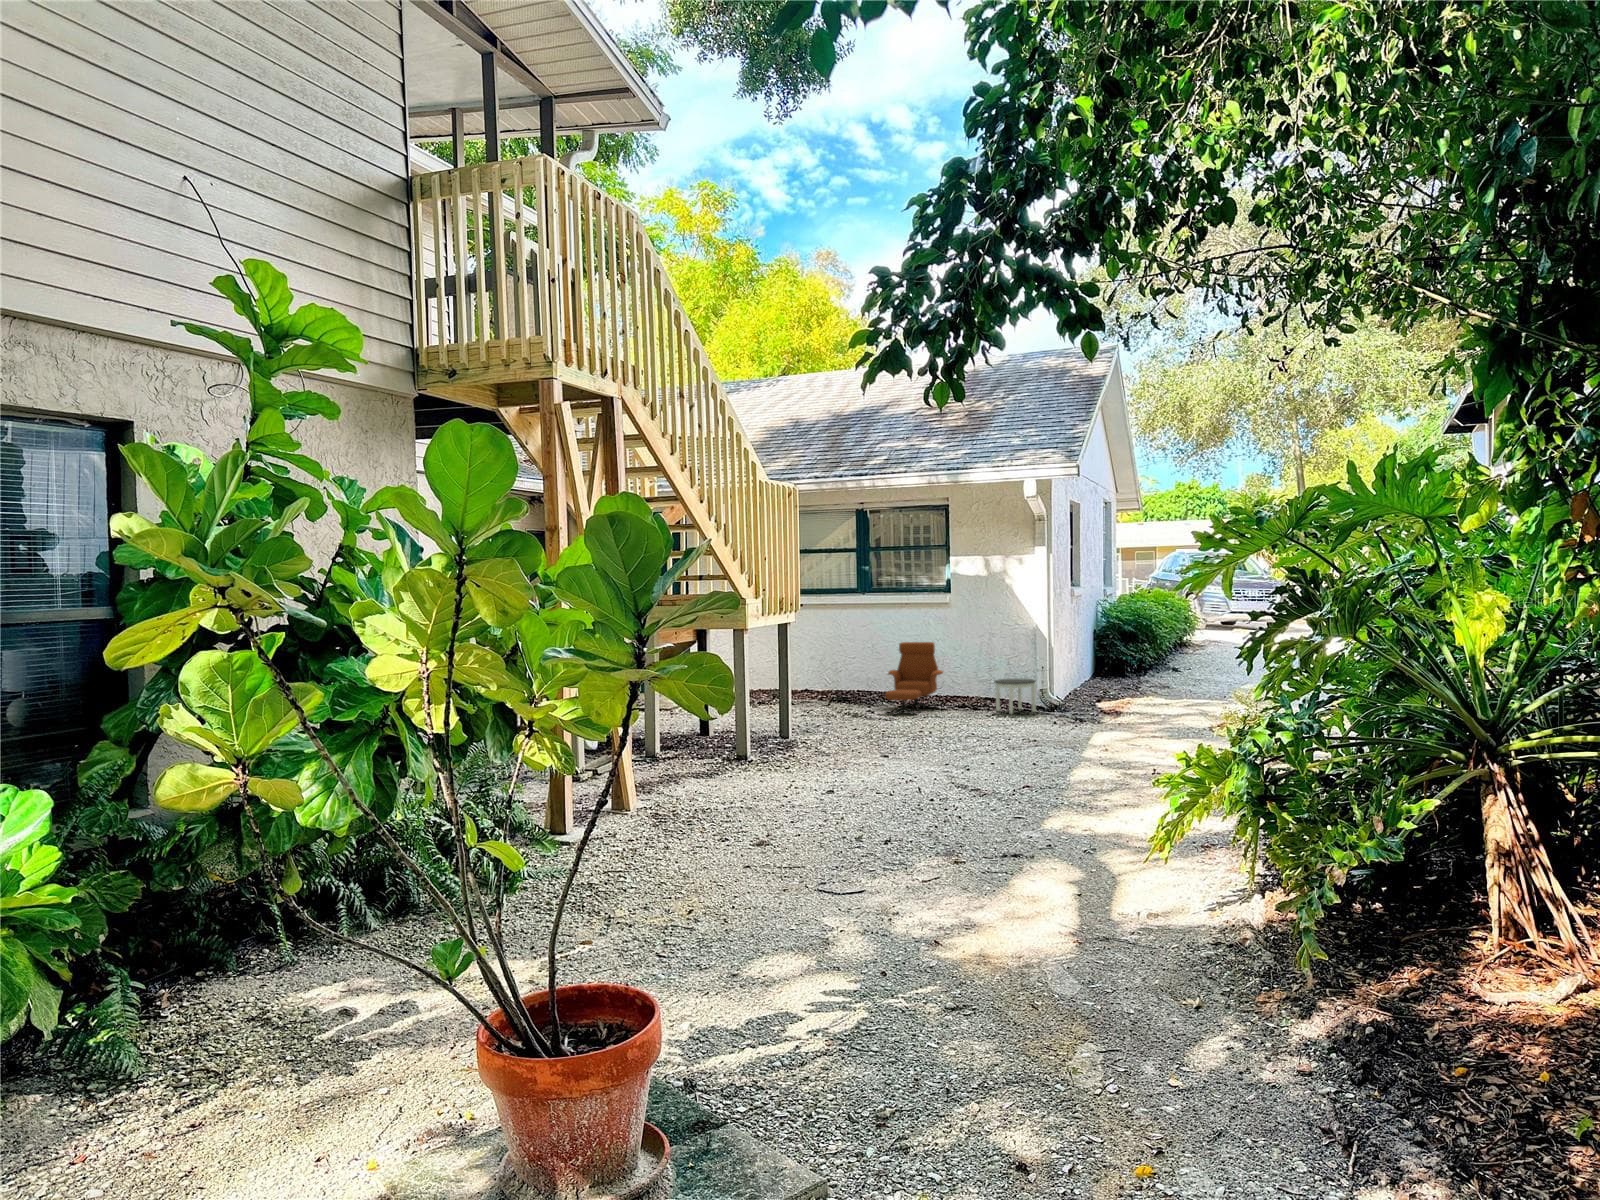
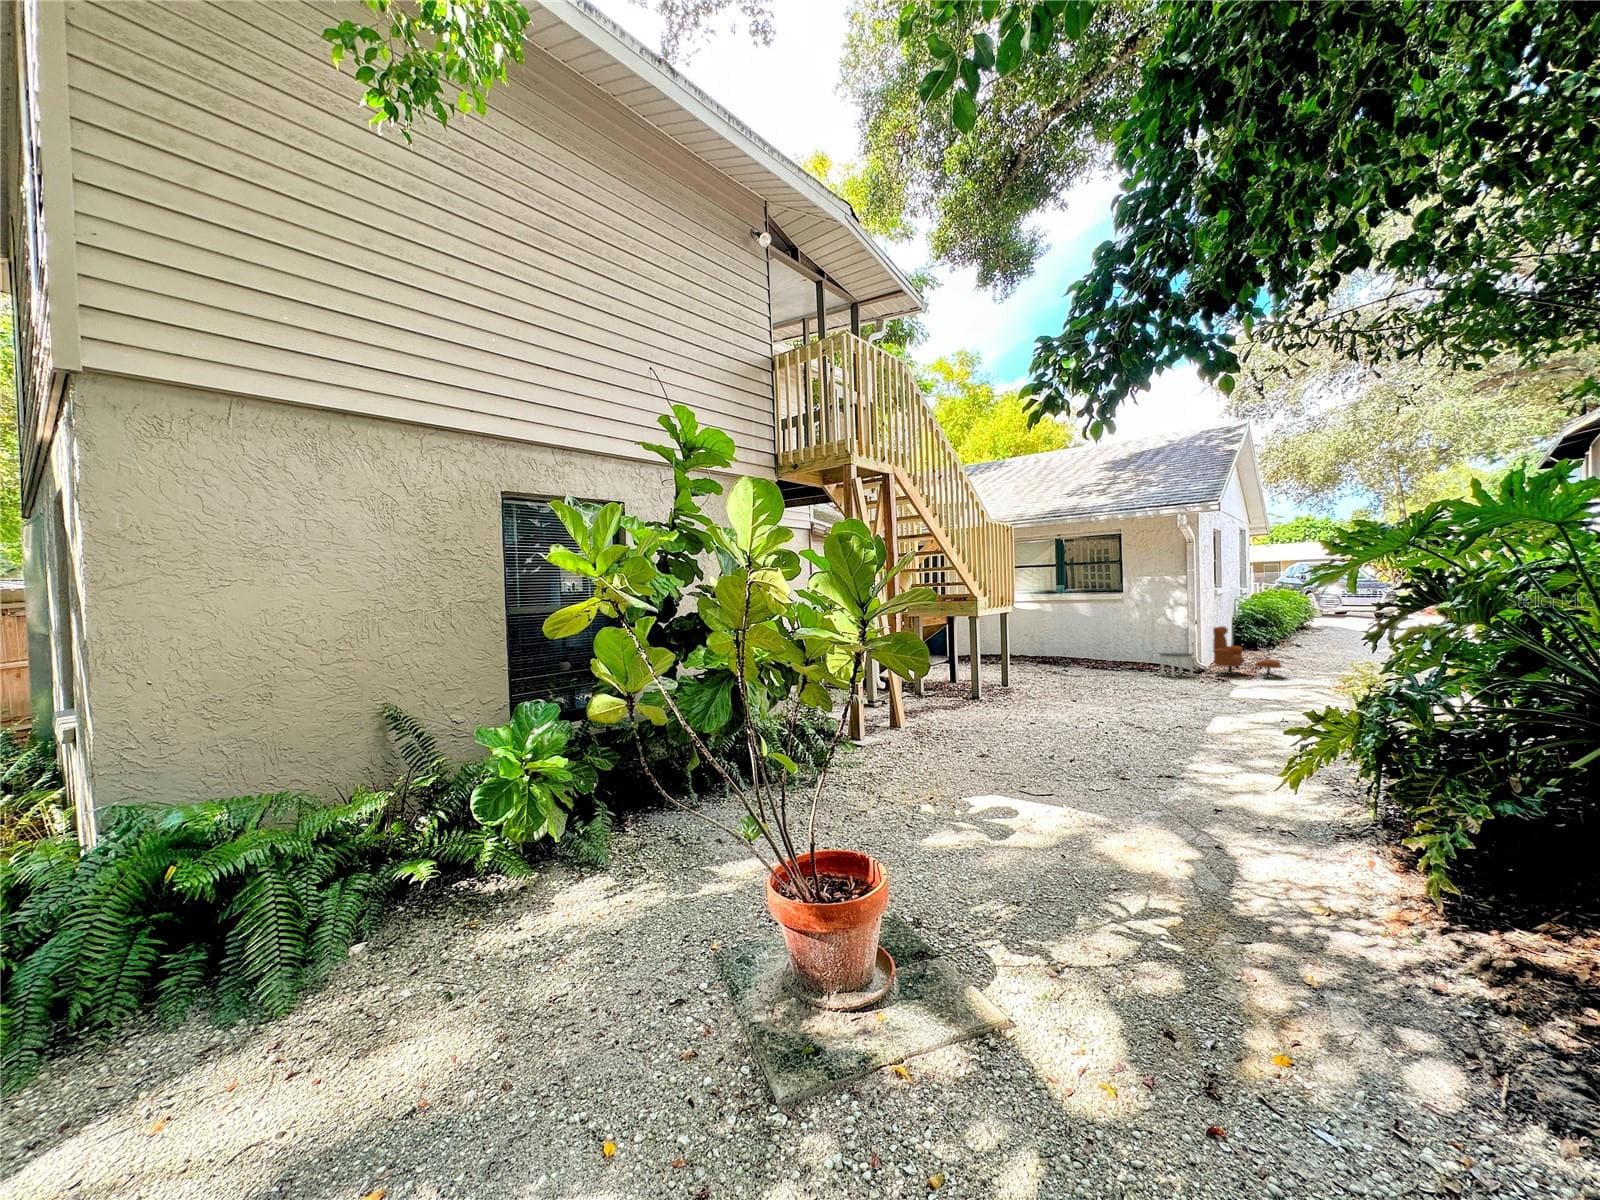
lounge chair: present [885,642,943,715] -> present [1213,626,1282,678]

